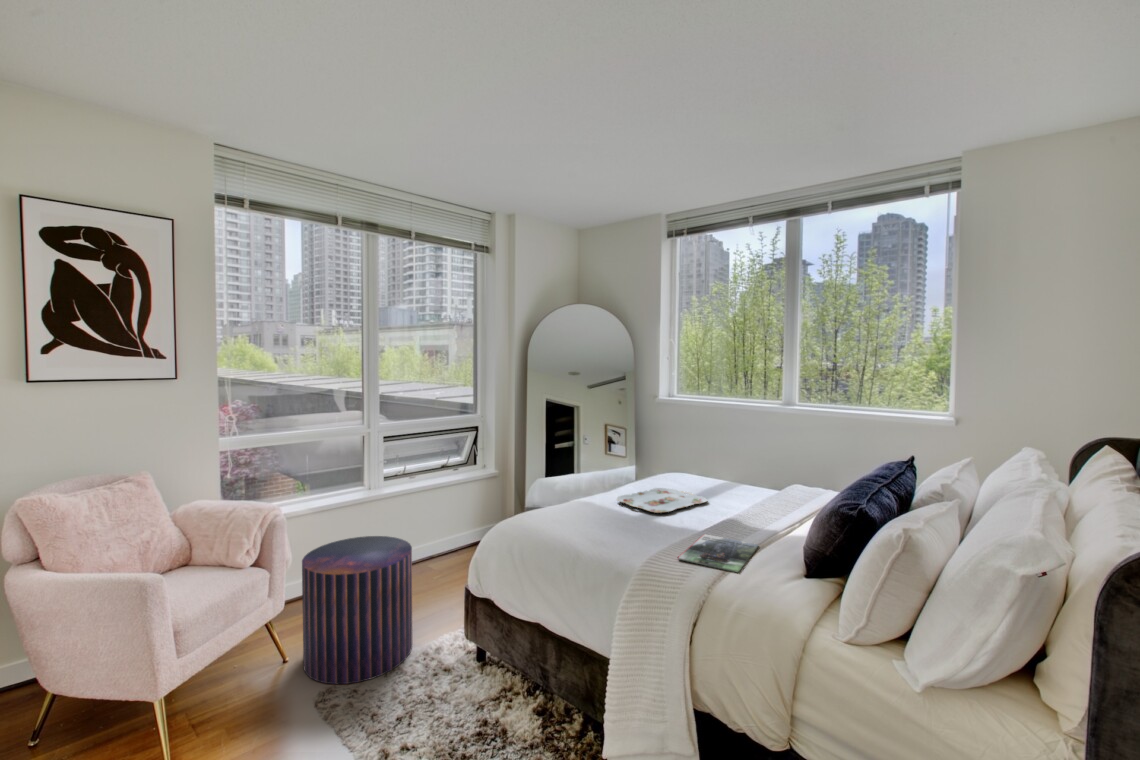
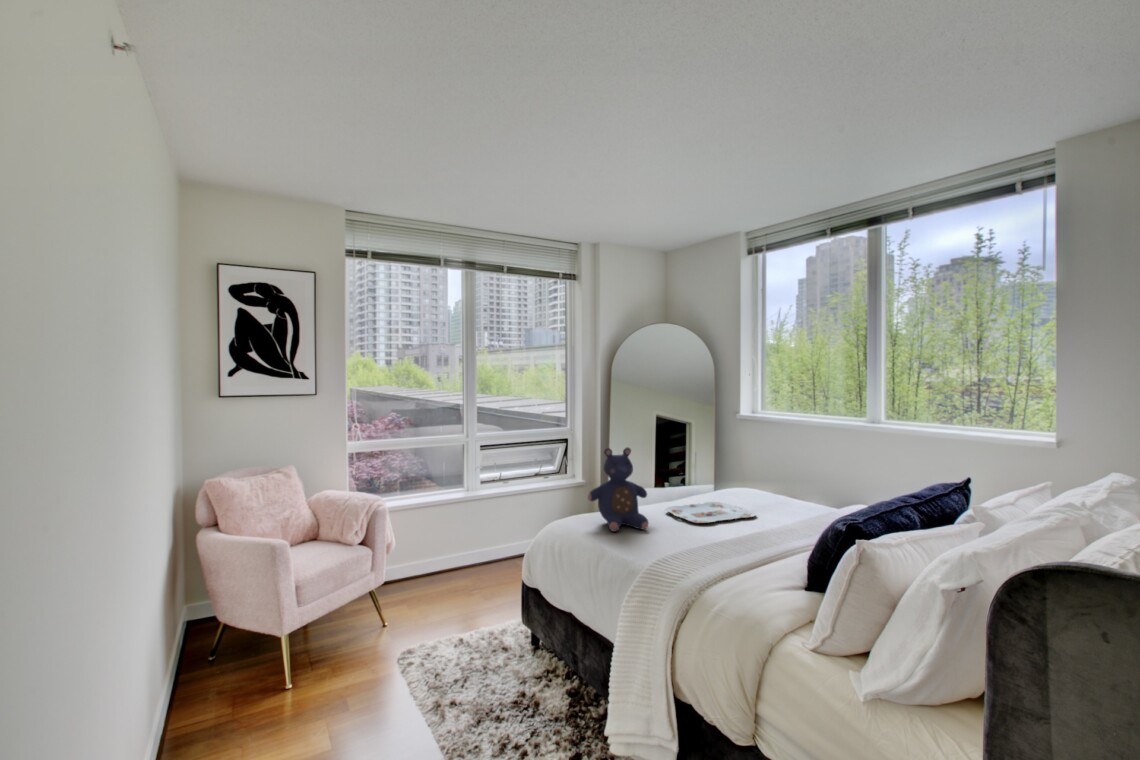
teddy bear: none [545,436,613,529] -> present [588,447,648,532]
magazine: present [678,534,758,573] -> none [688,543,778,578]
pouf: present [302,536,412,684] -> none [395,529,484,649]

